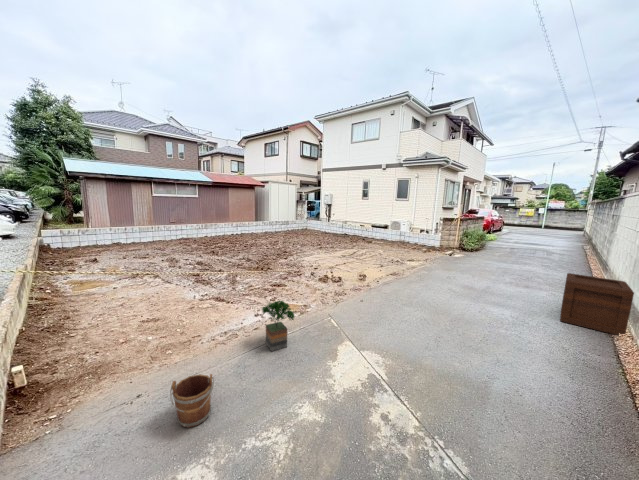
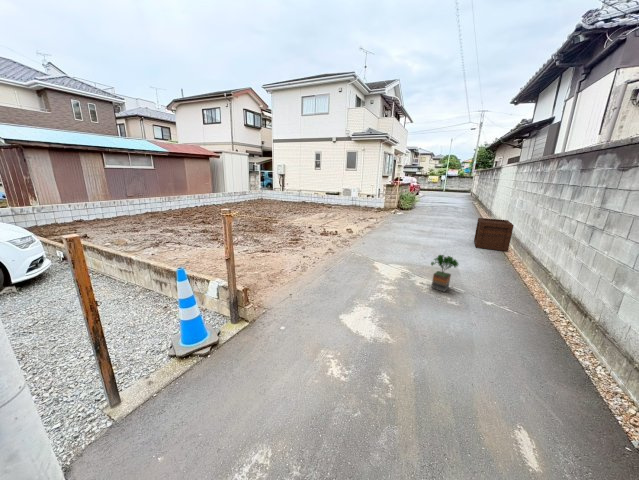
potted tree: present [262,301,295,351] -> present [431,255,459,292]
bucket: present [170,374,214,428] -> none [298,289,323,320]

